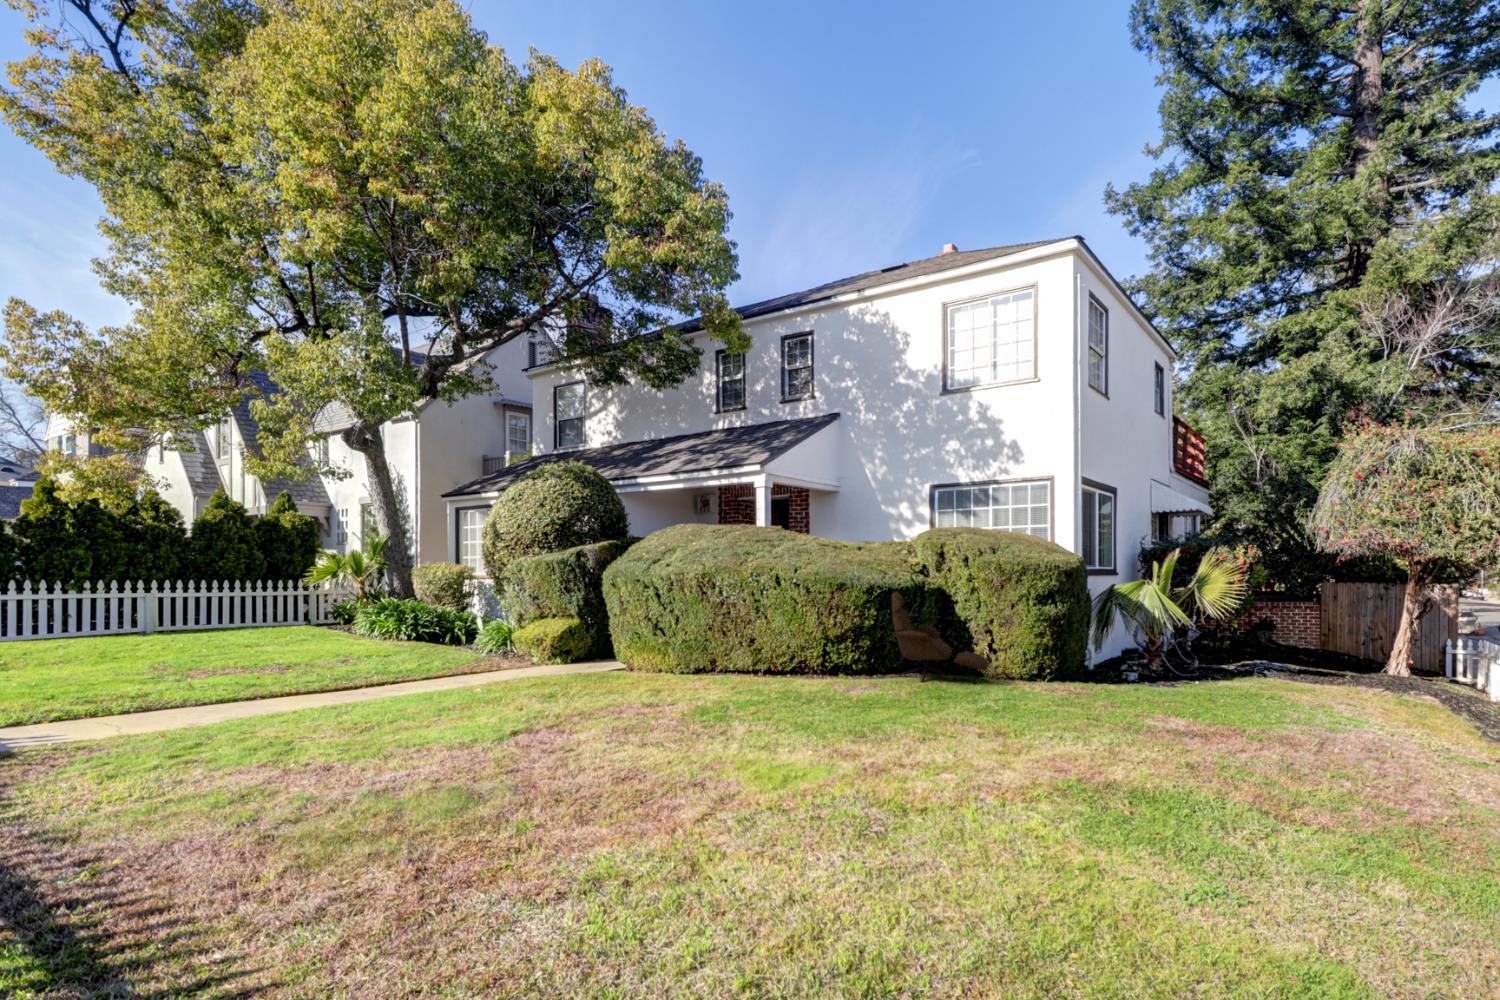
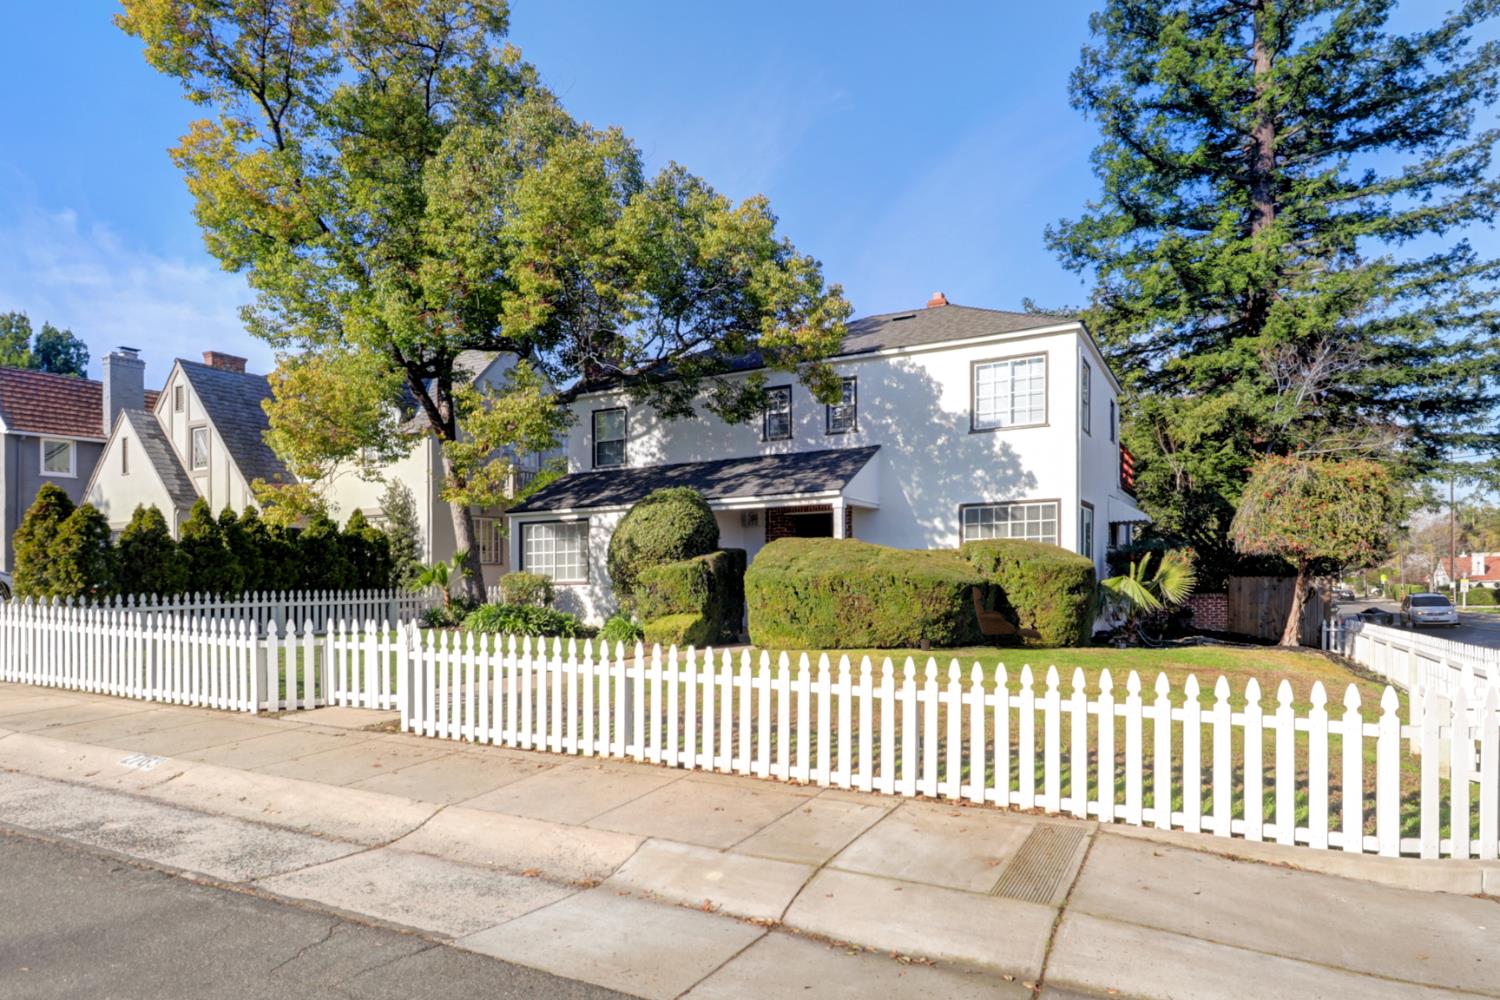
potted plant: none [801,626,837,679] -> present [916,614,936,651]

